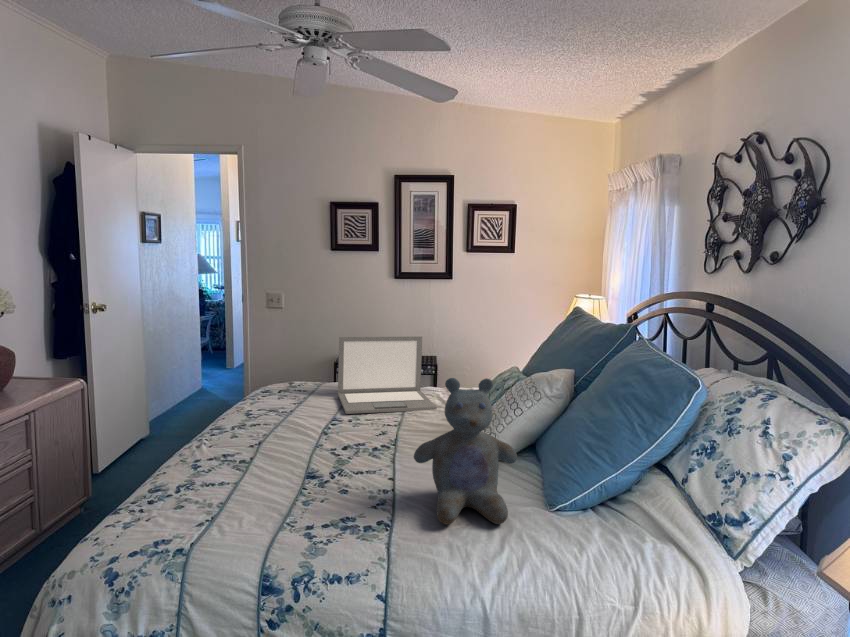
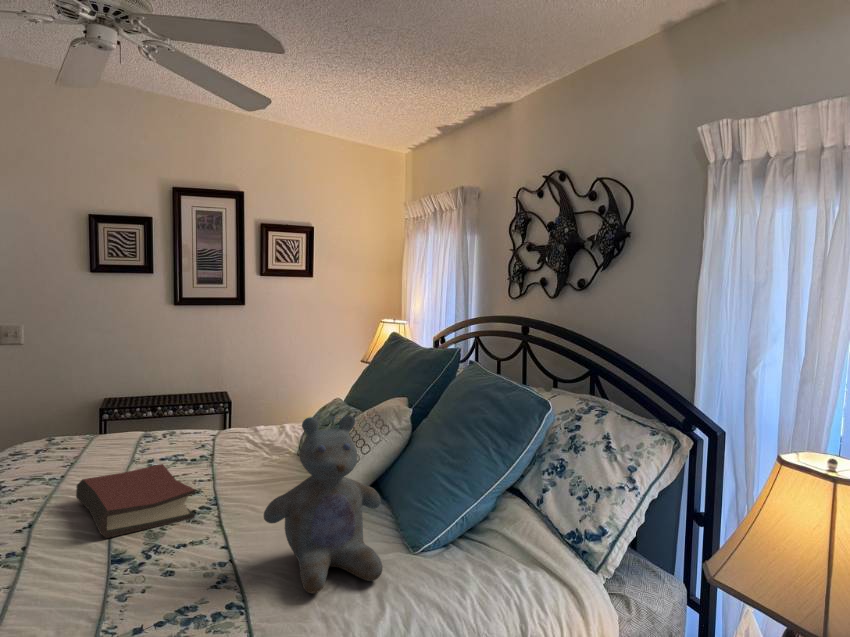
laptop: present [338,336,437,414] -> none [120,370,253,472]
hardback book: none [299,409,377,459] -> present [76,464,196,538]

